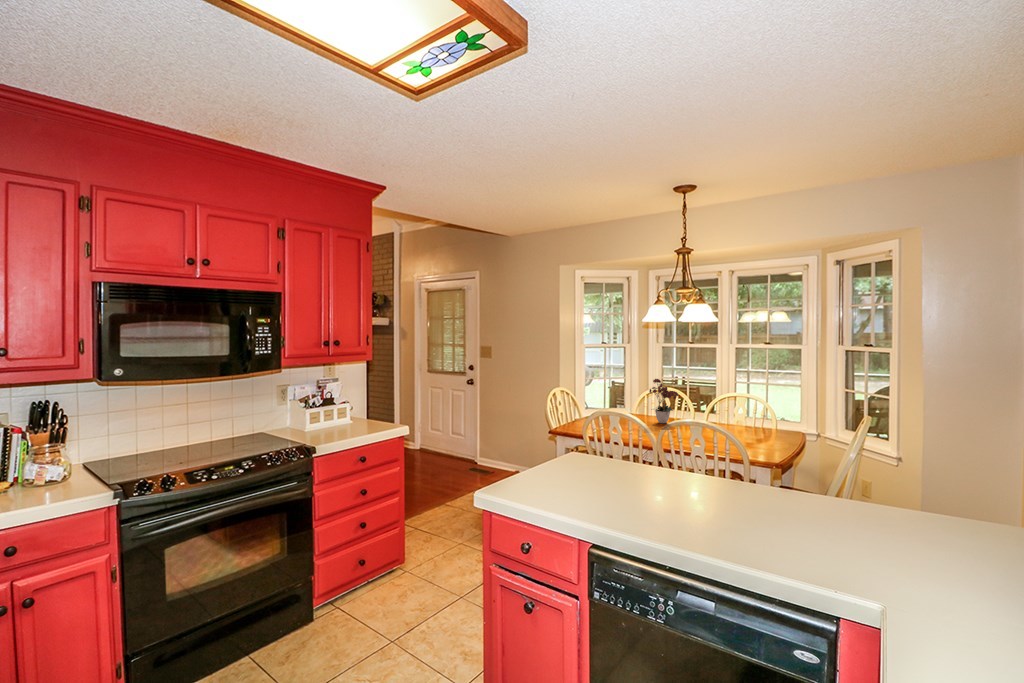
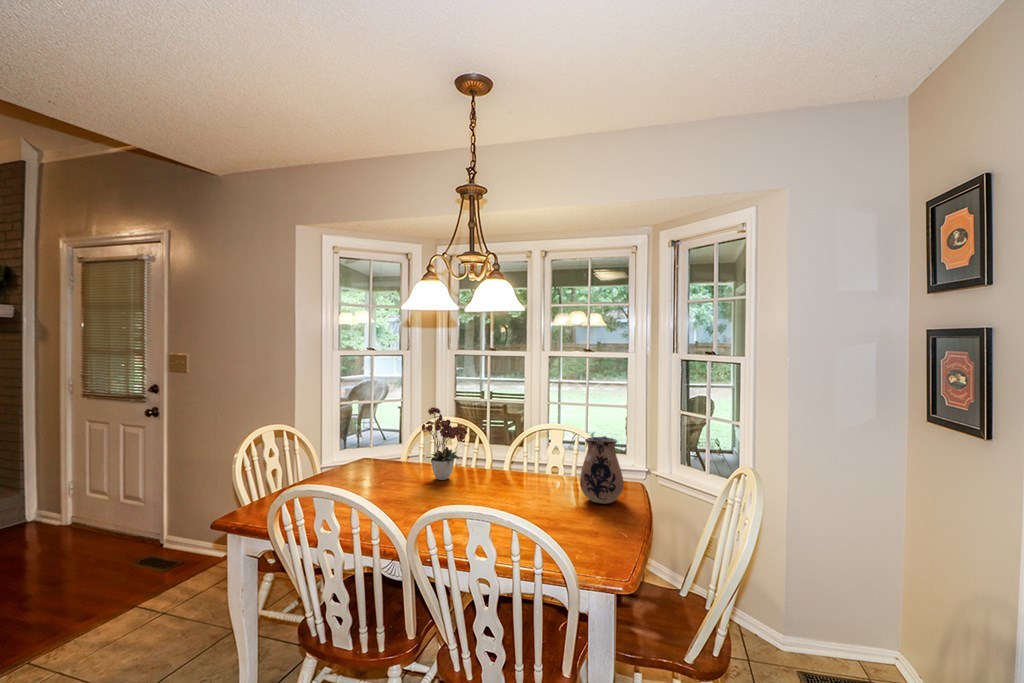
ceramic pitcher: none [755,398,785,439] -> present [580,436,624,504]

